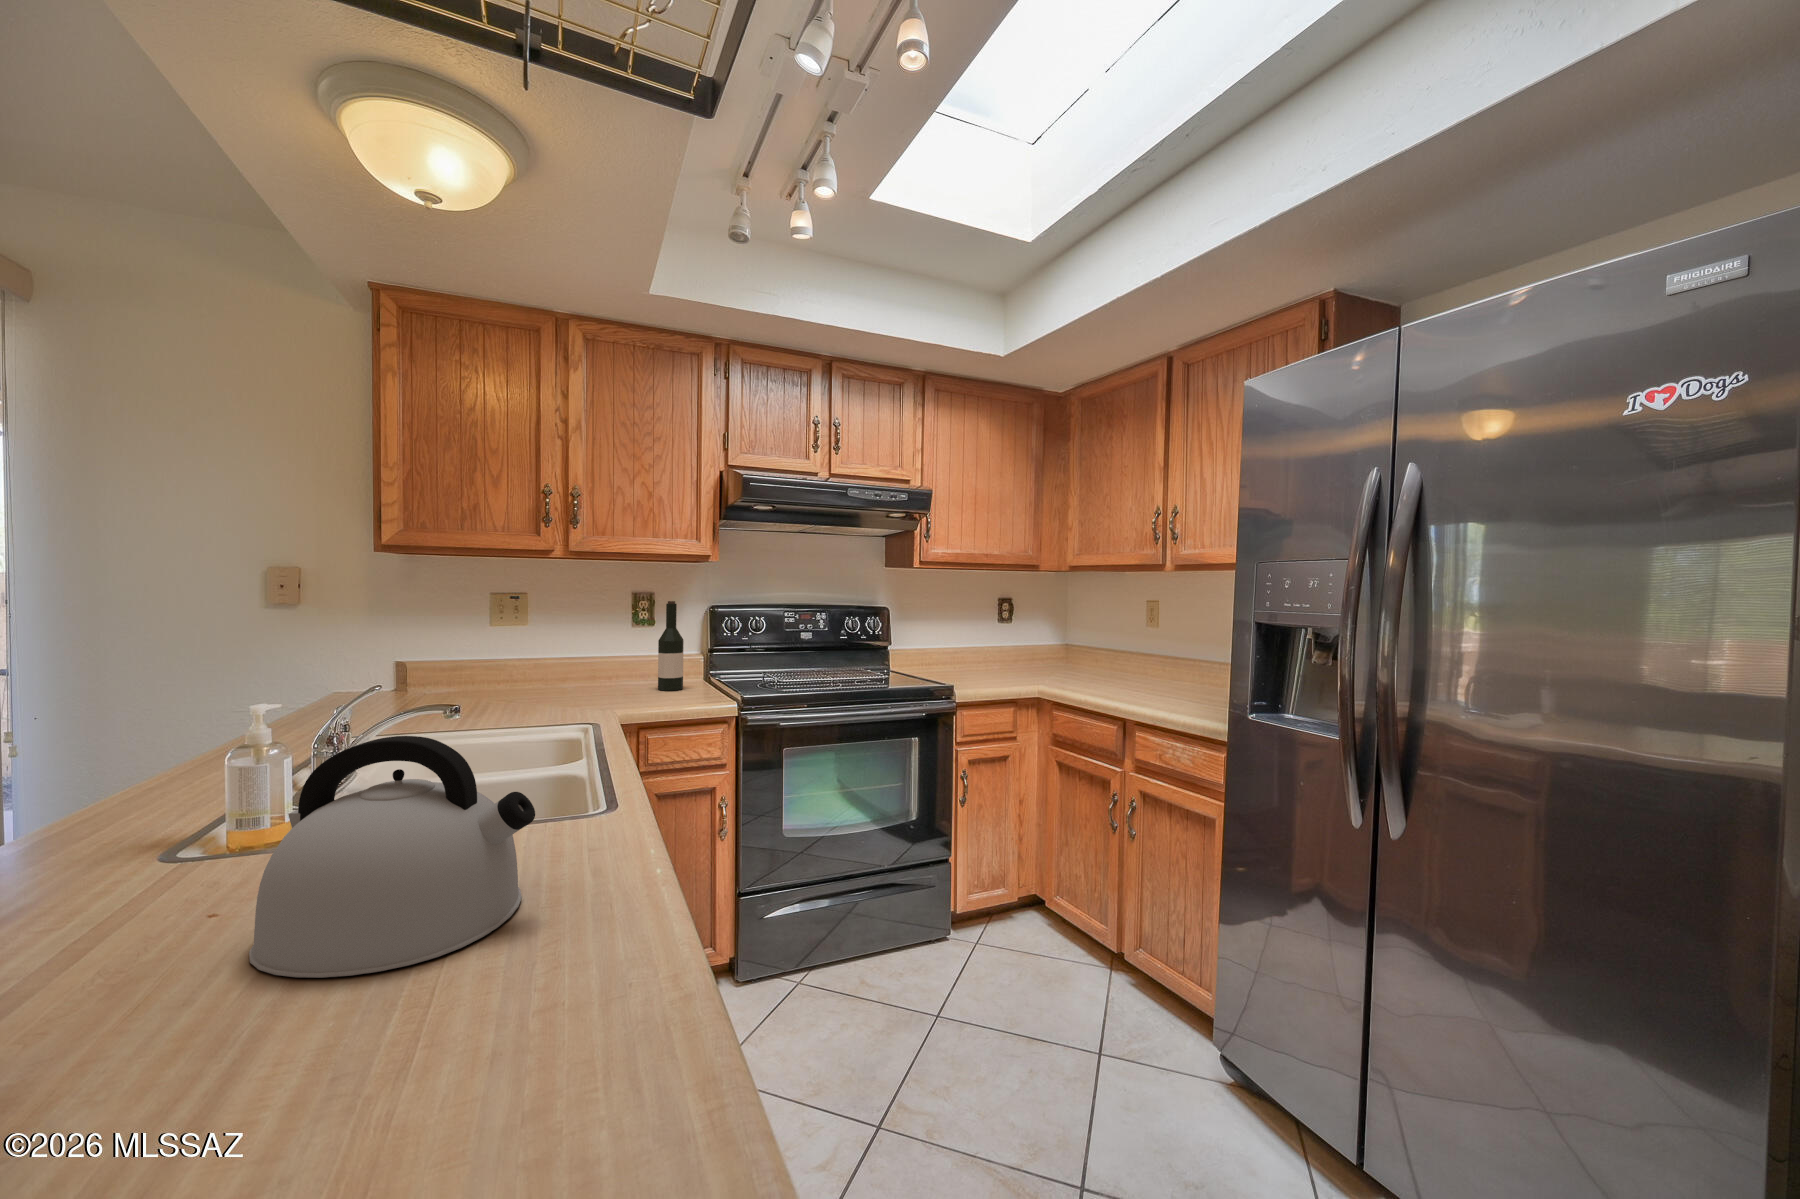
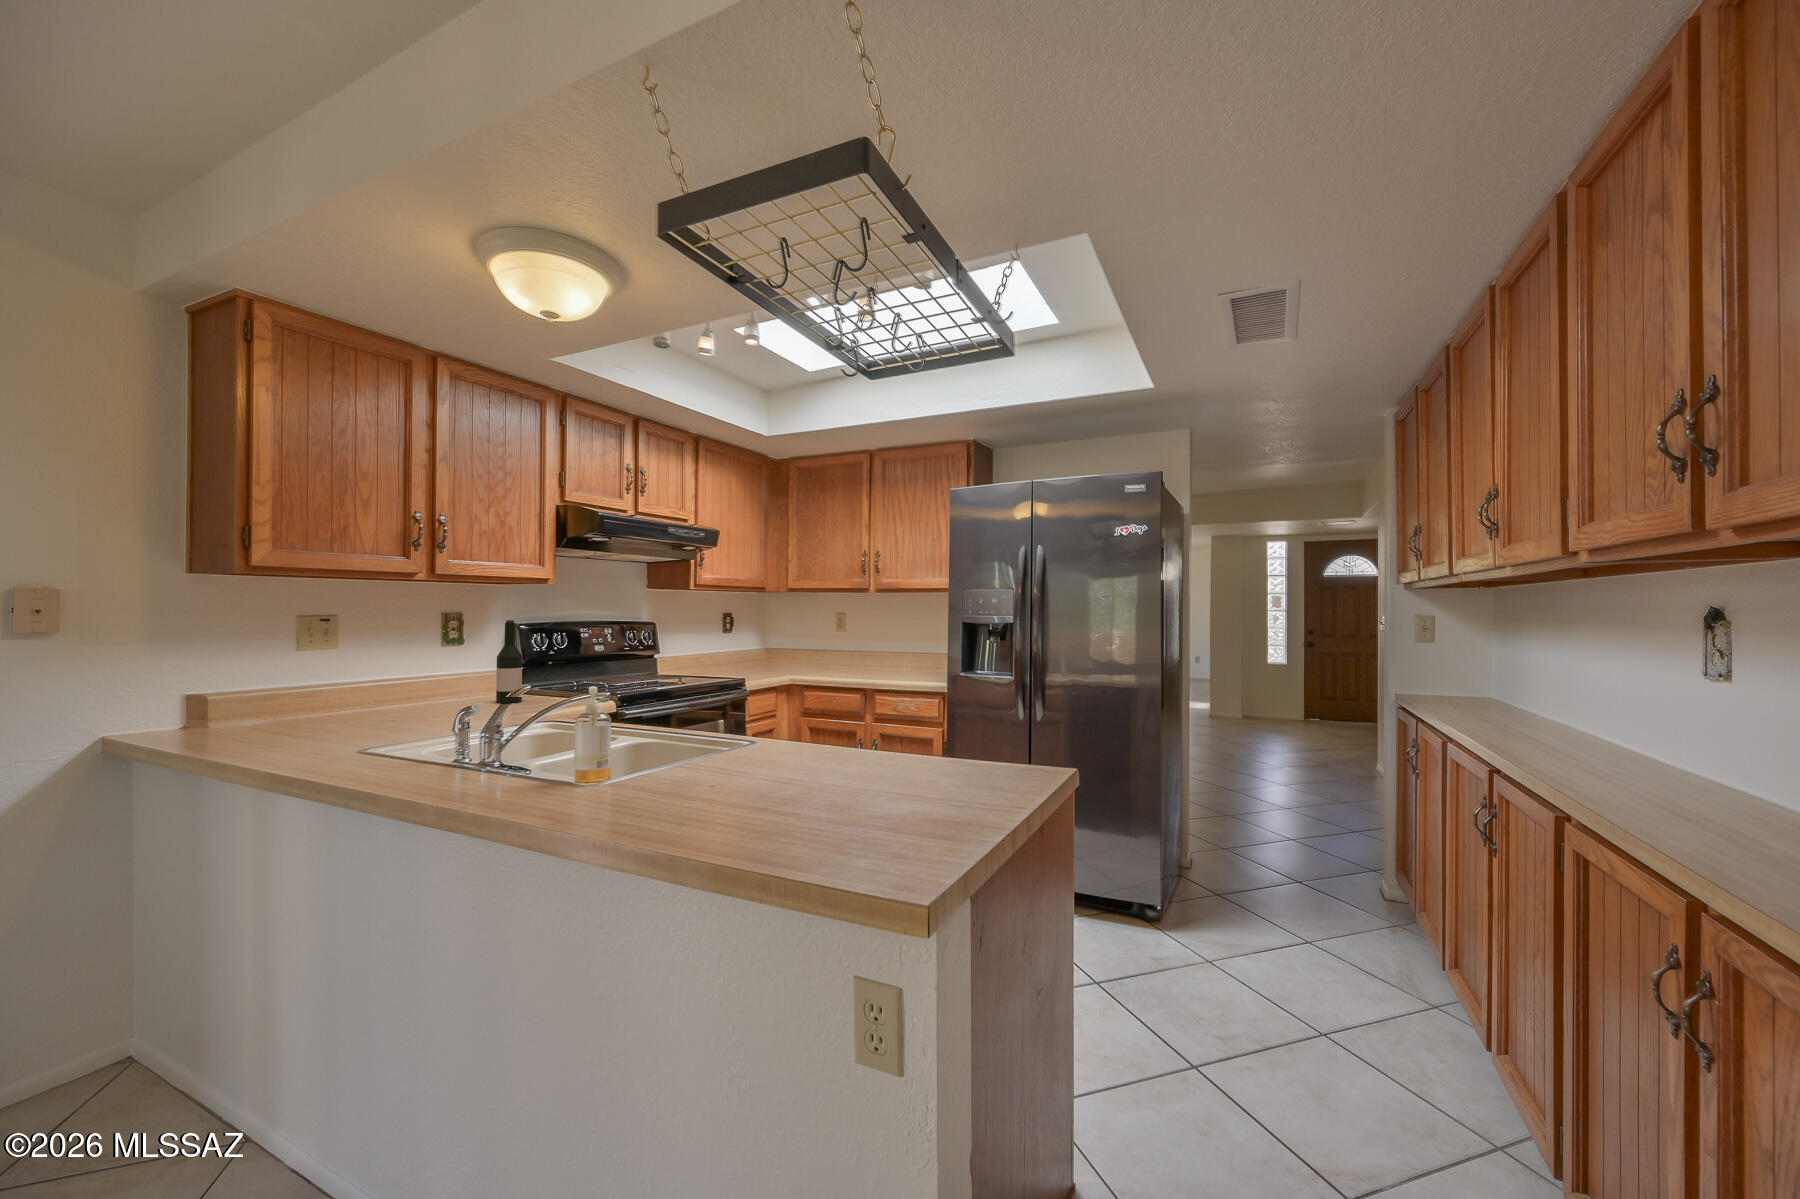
kettle: present [249,736,535,978] -> none [742,677,846,775]

